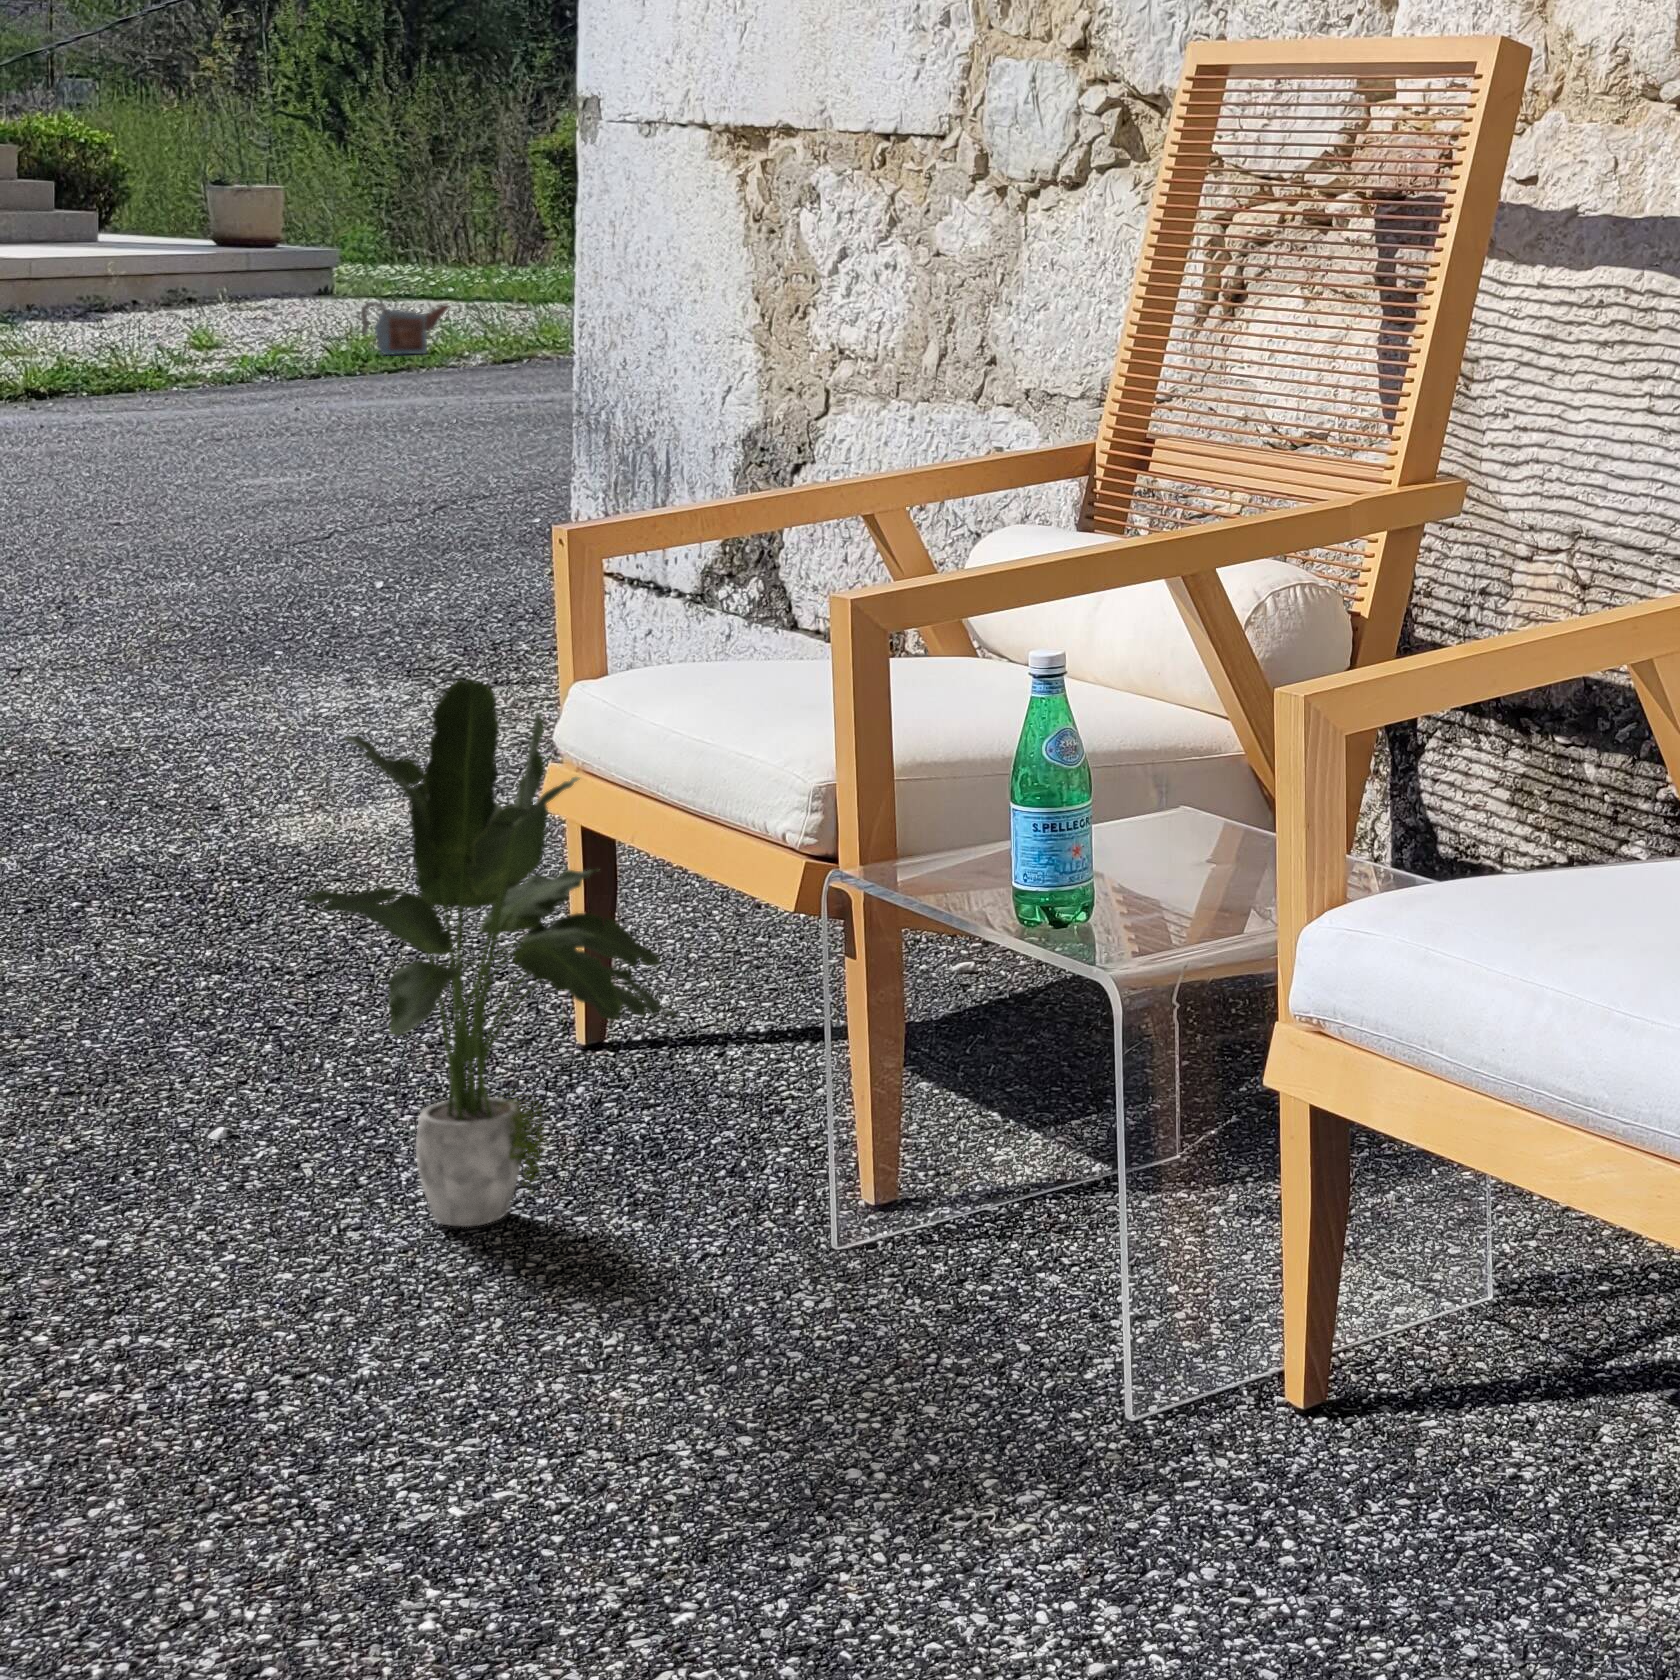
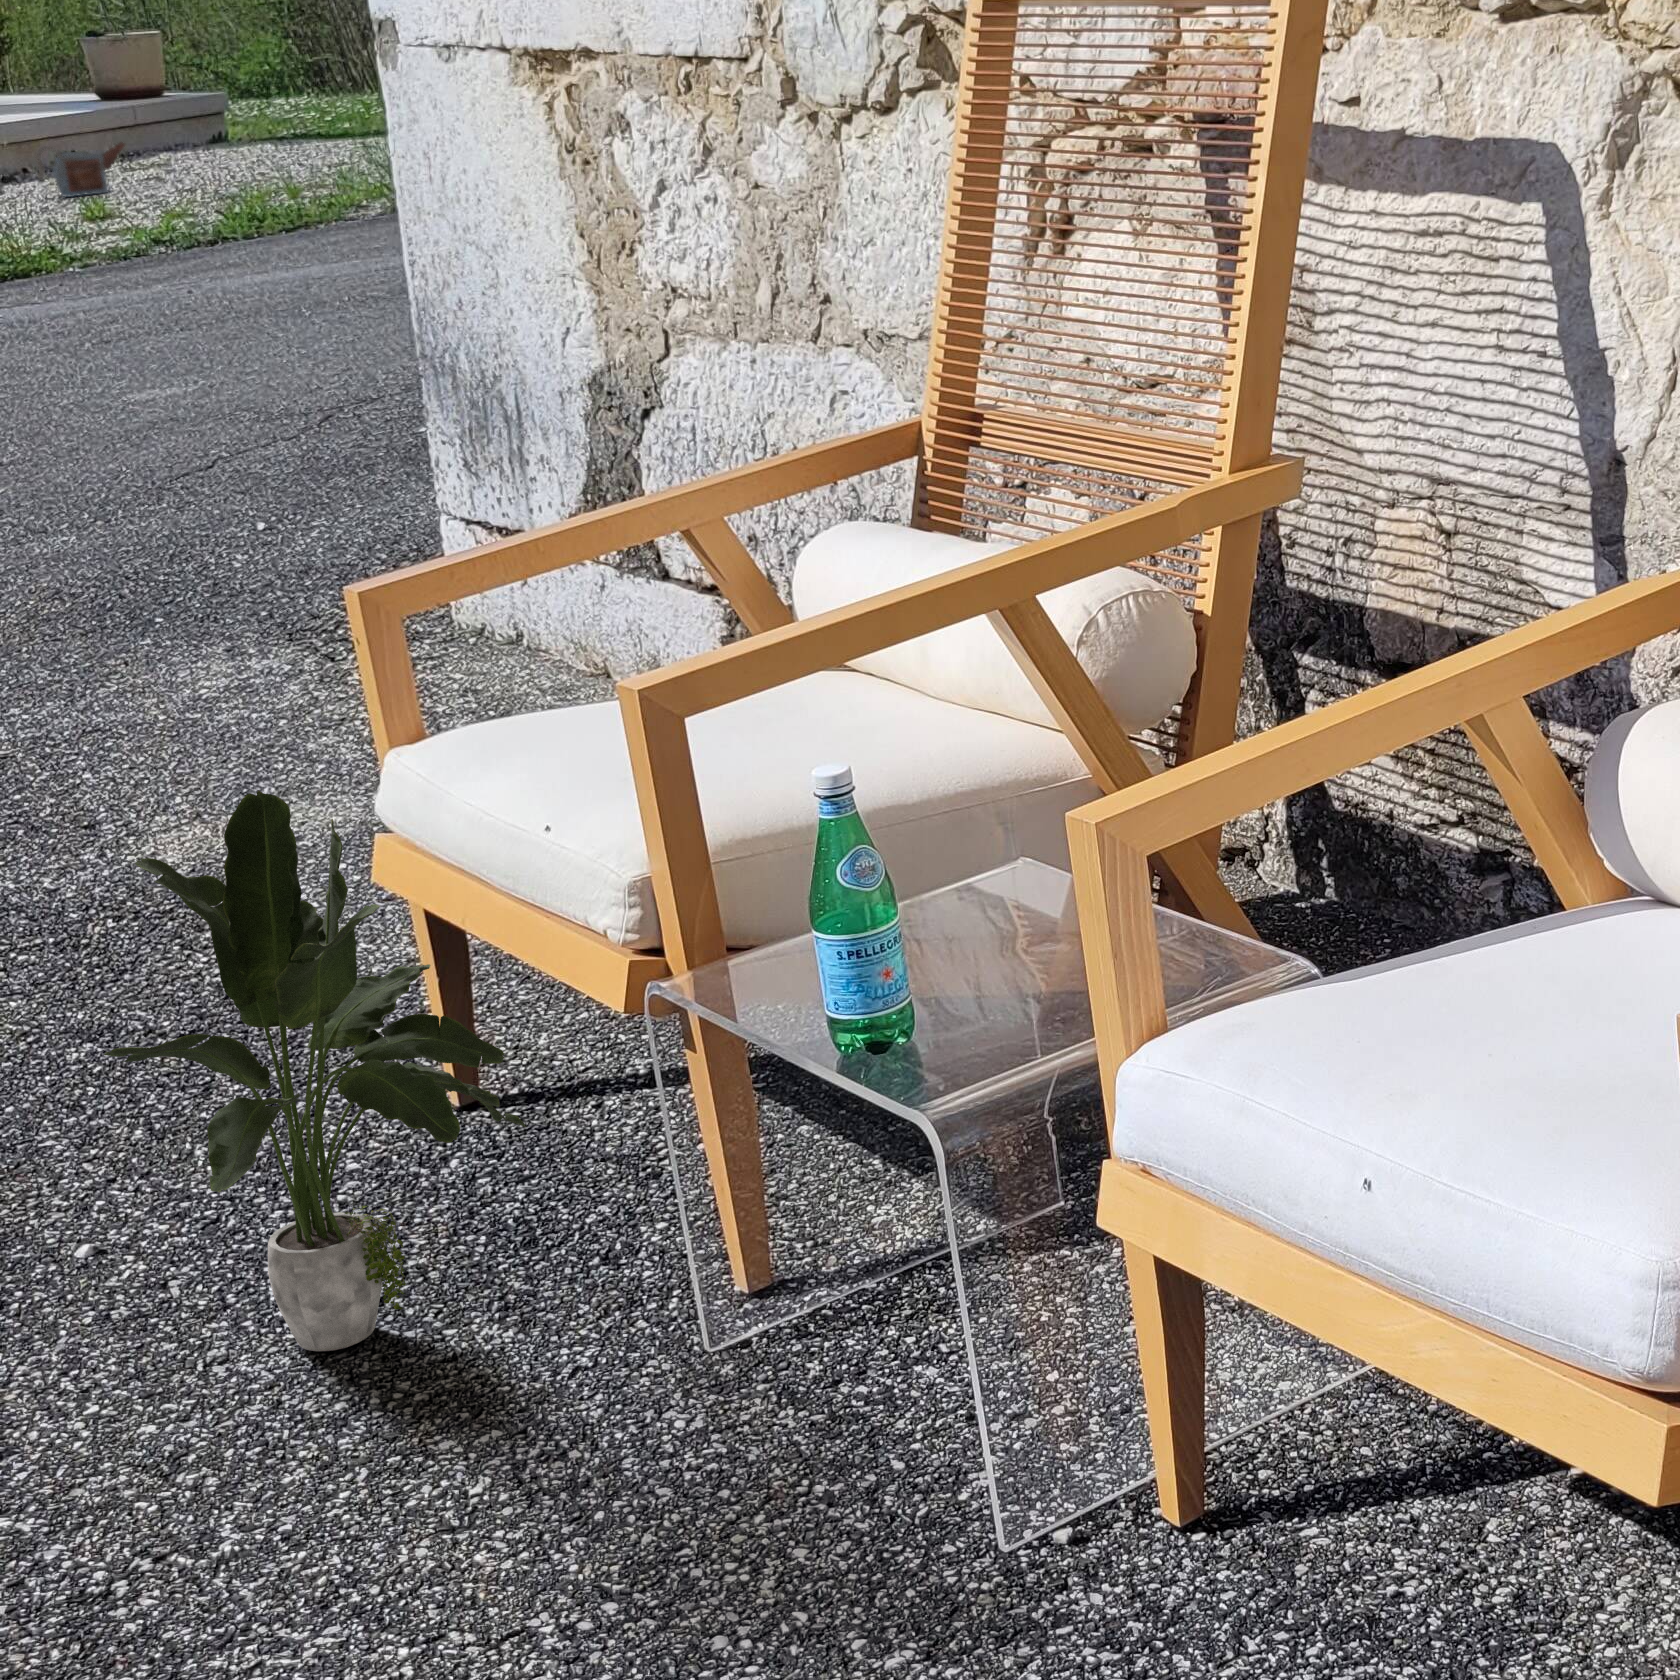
watering can: present [360,302,448,355] -> present [35,142,125,197]

